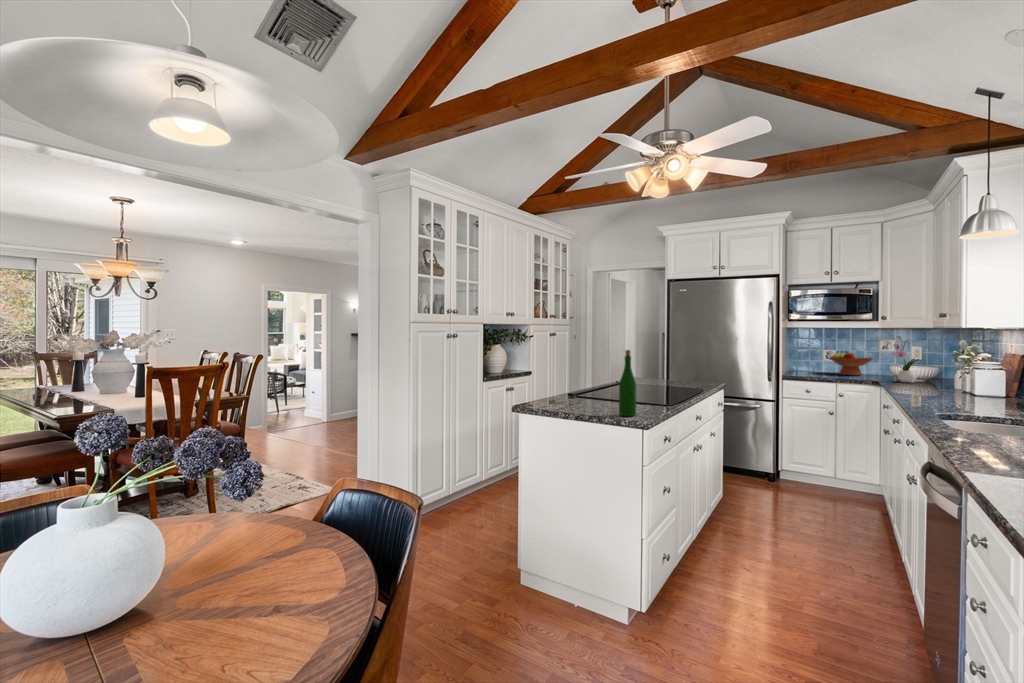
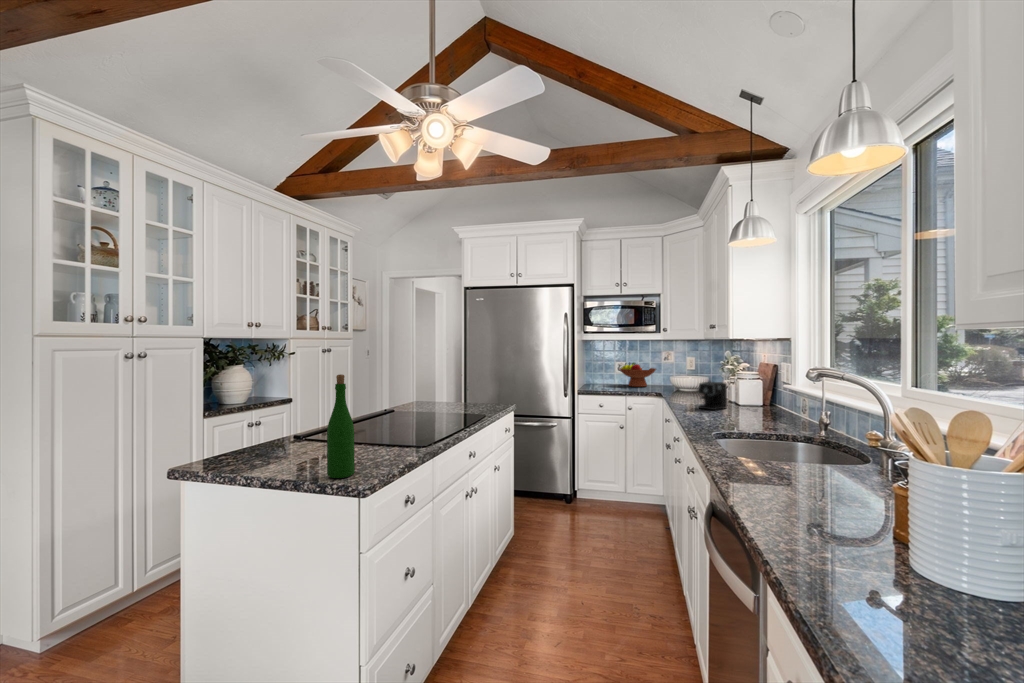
flower arrangement: present [893,336,919,383] -> none [673,347,695,393]
coffee maker: none [922,370,995,400] -> present [699,382,728,410]

